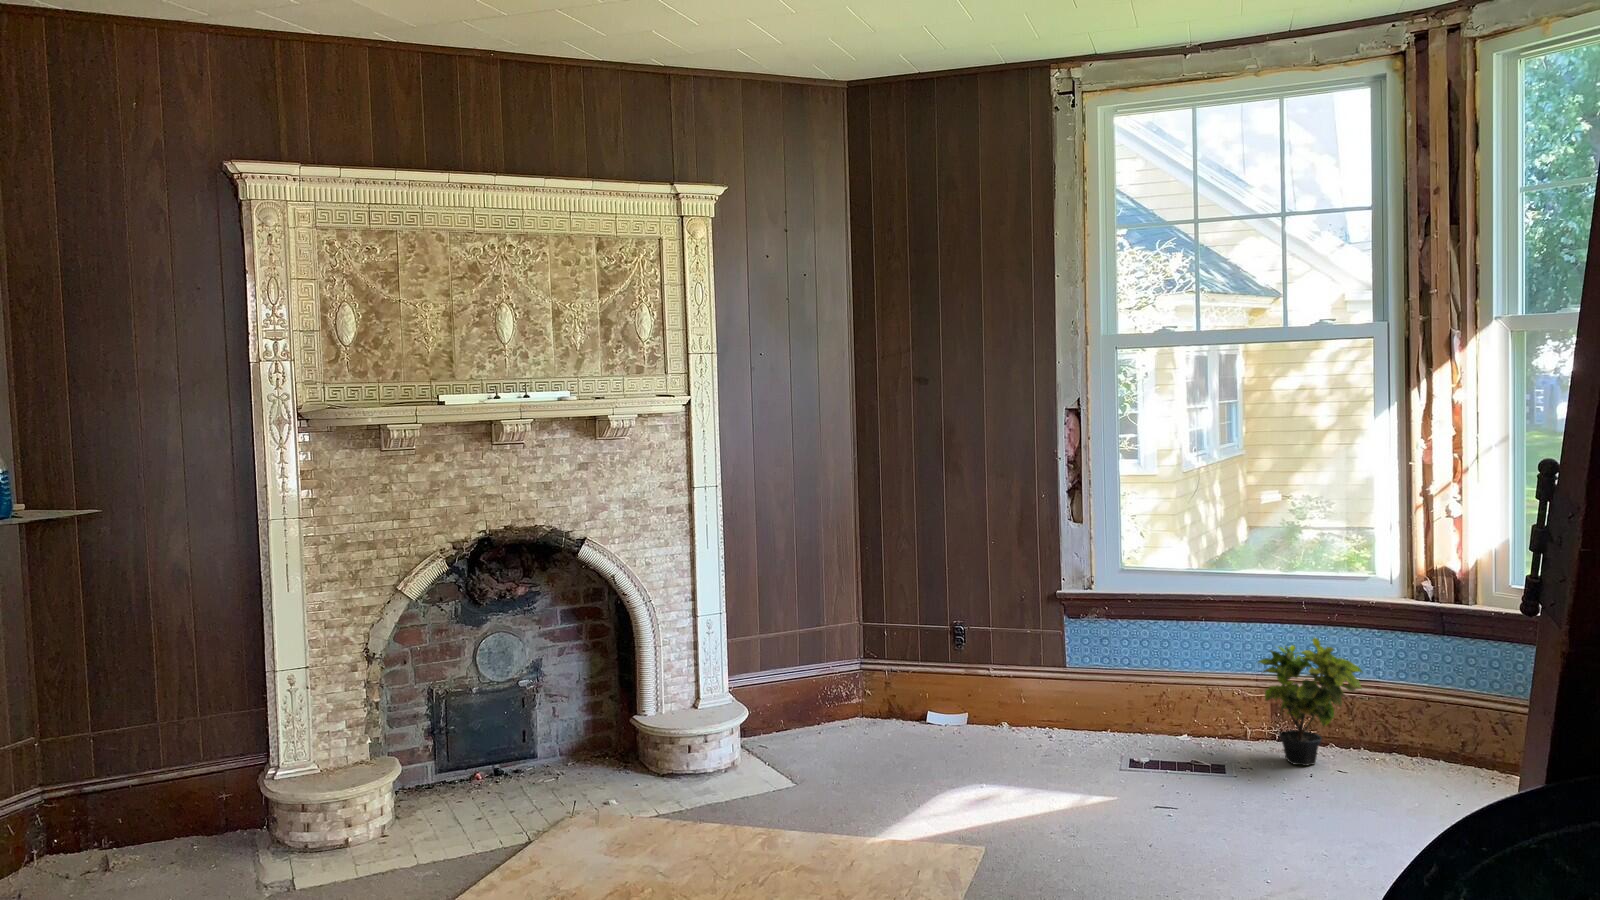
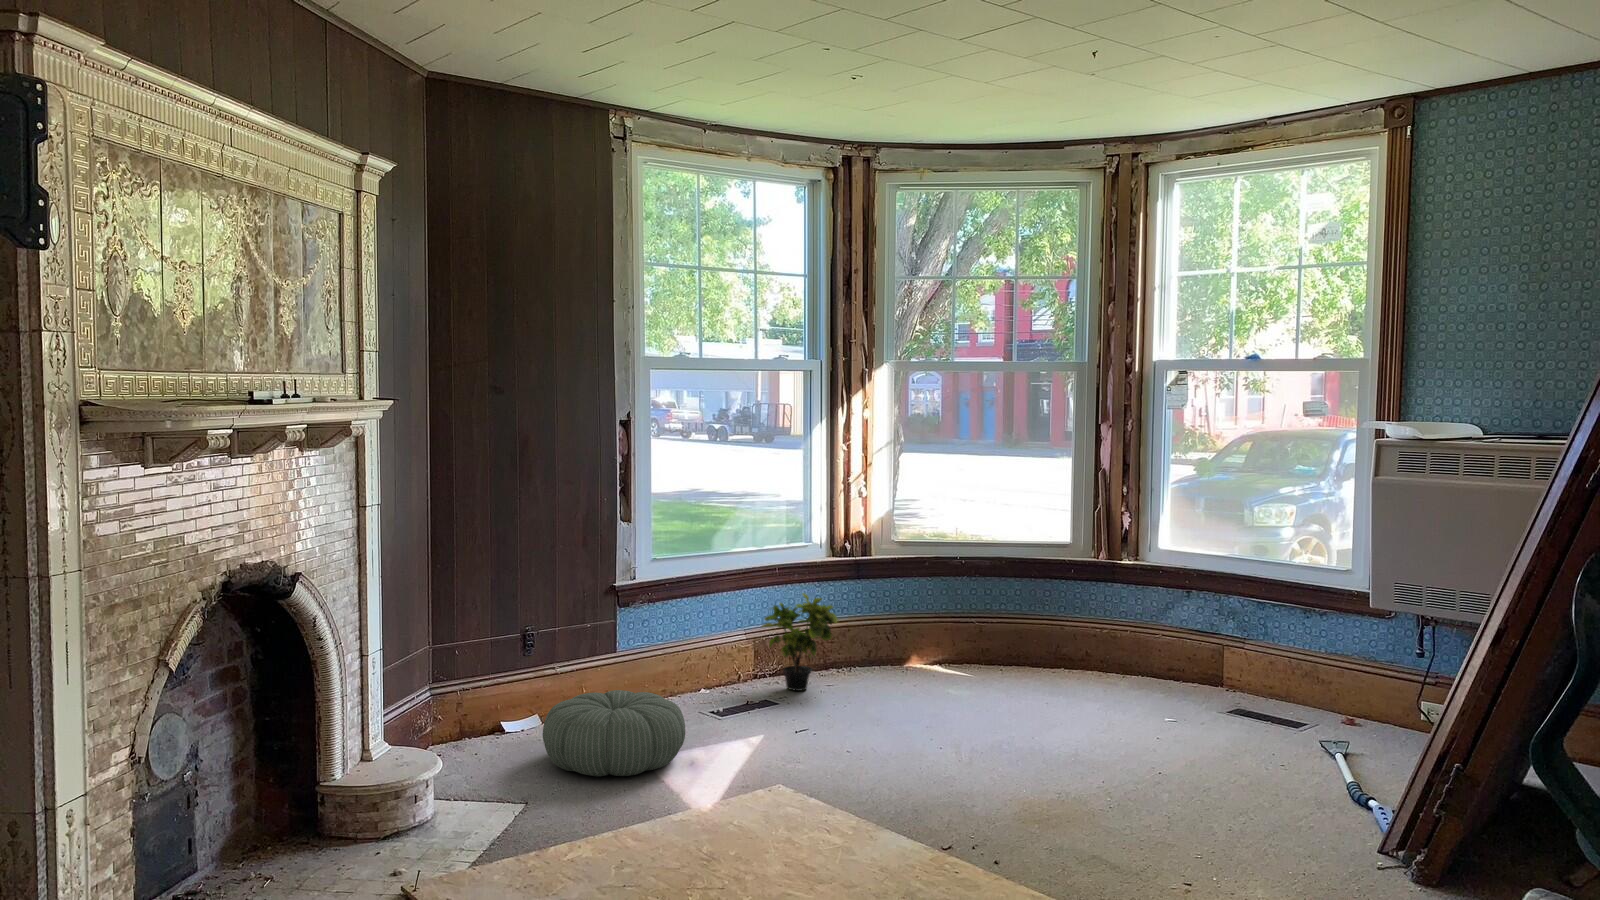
pouf: none [862,698,1013,793] -> present [543,690,685,776]

